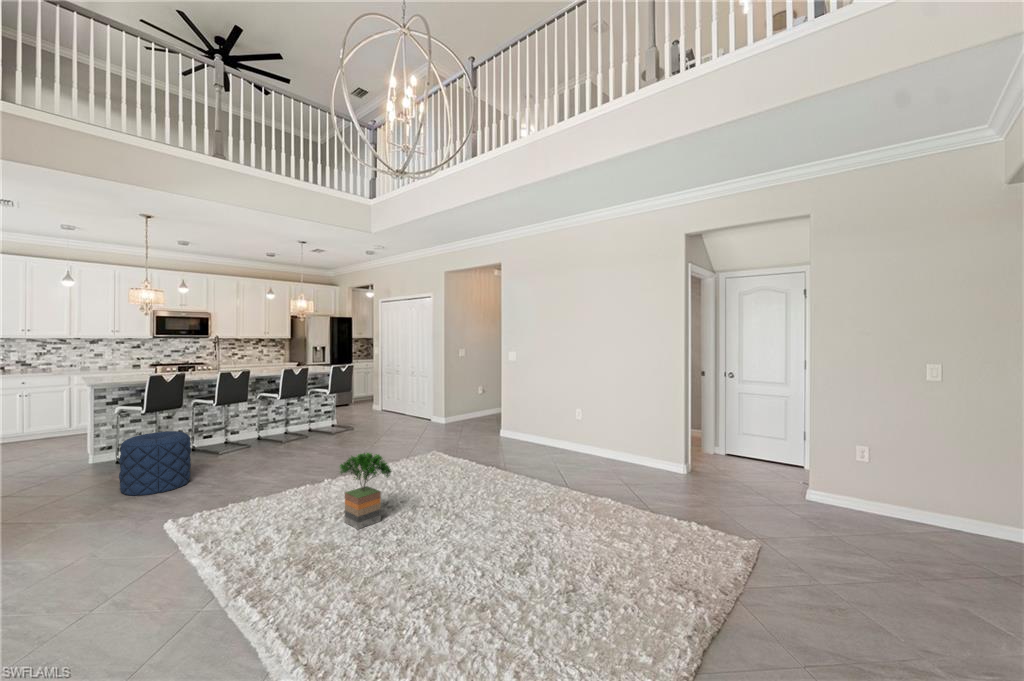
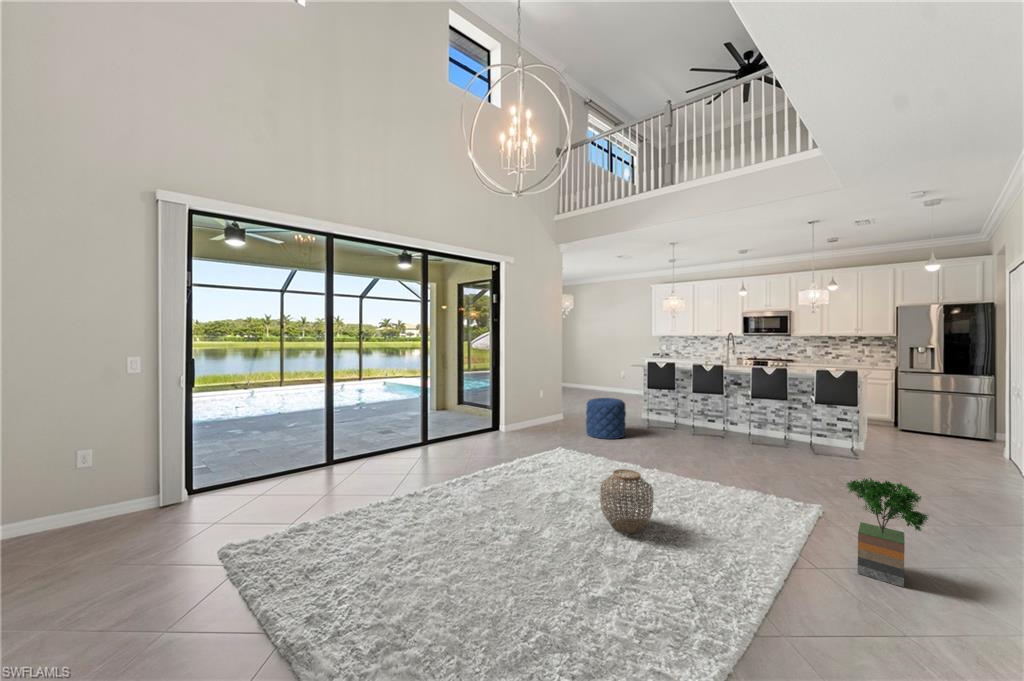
potted tree: present [340,453,392,529] -> present [847,478,928,587]
woven basket: none [422,456,463,505] -> present [600,469,653,533]

